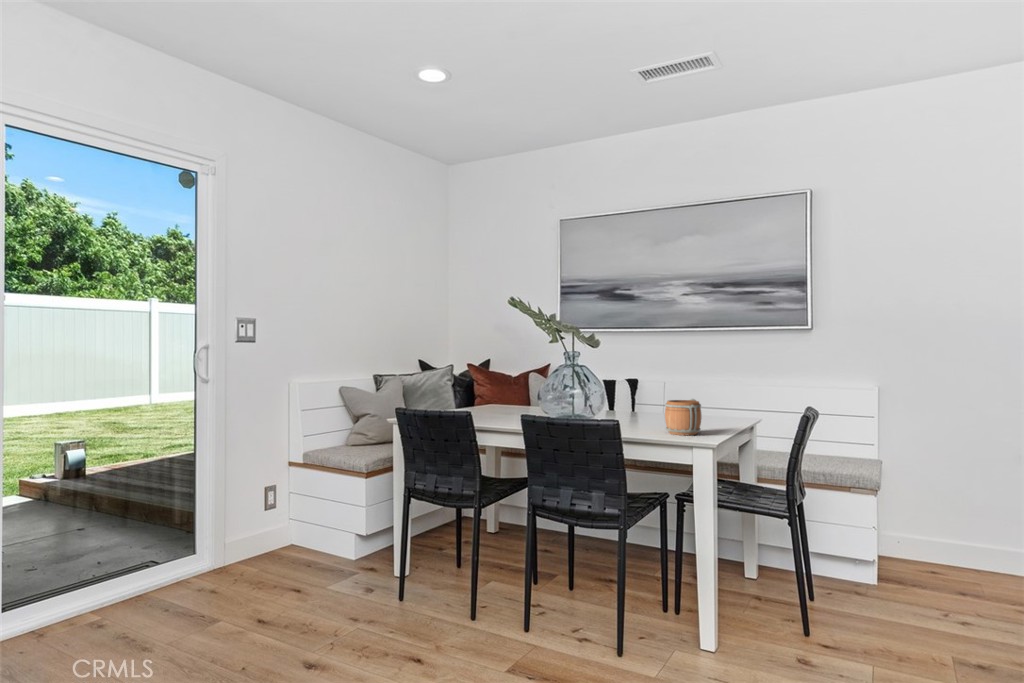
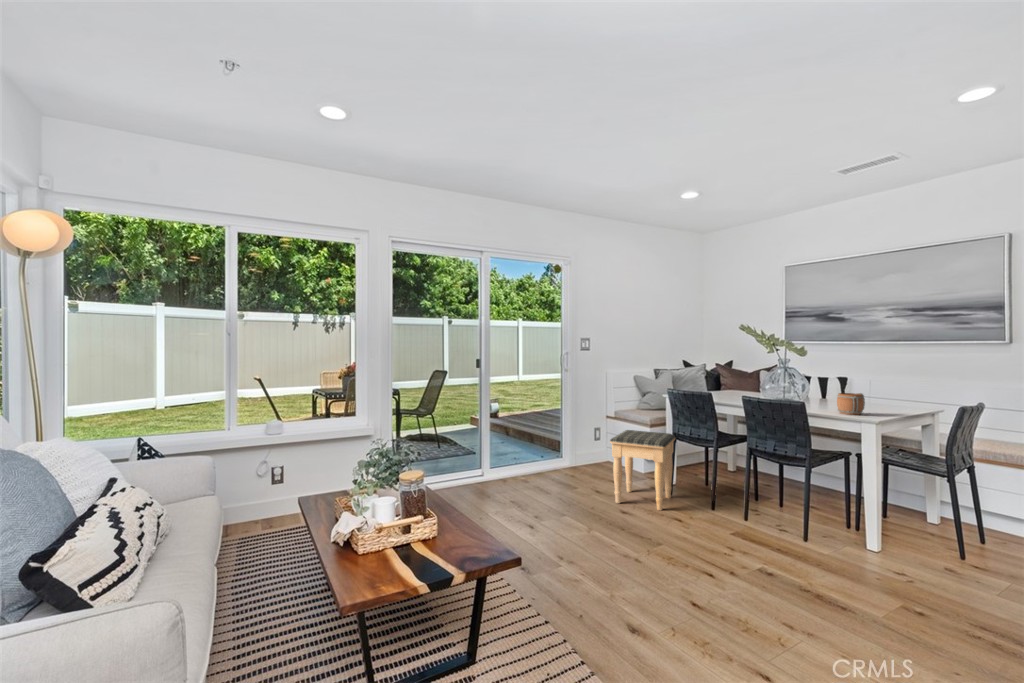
footstool: none [281,489,409,644] -> present [610,430,675,510]

